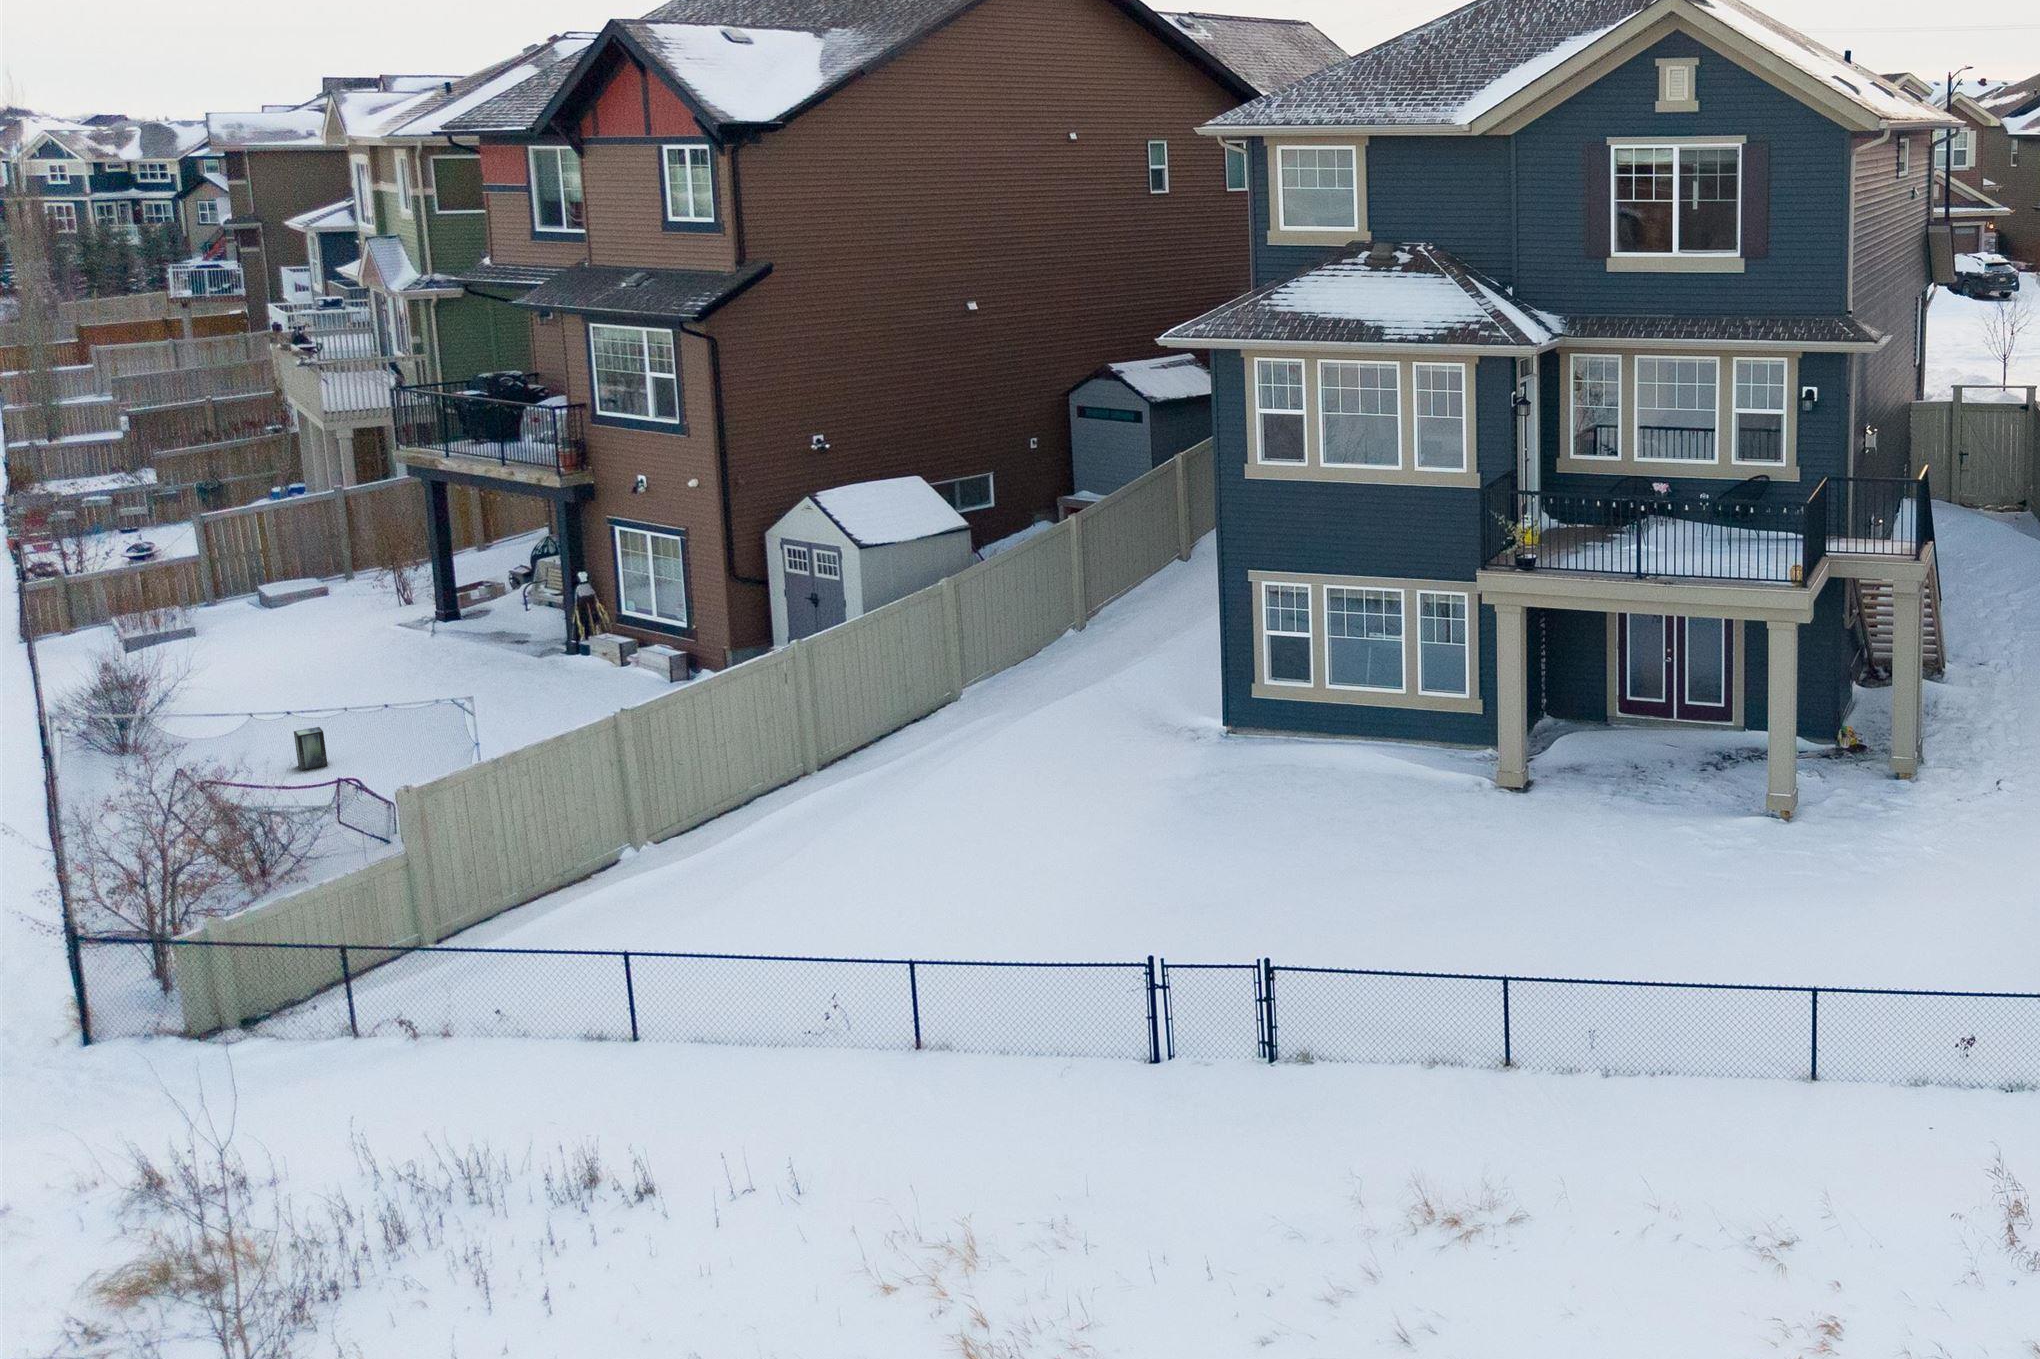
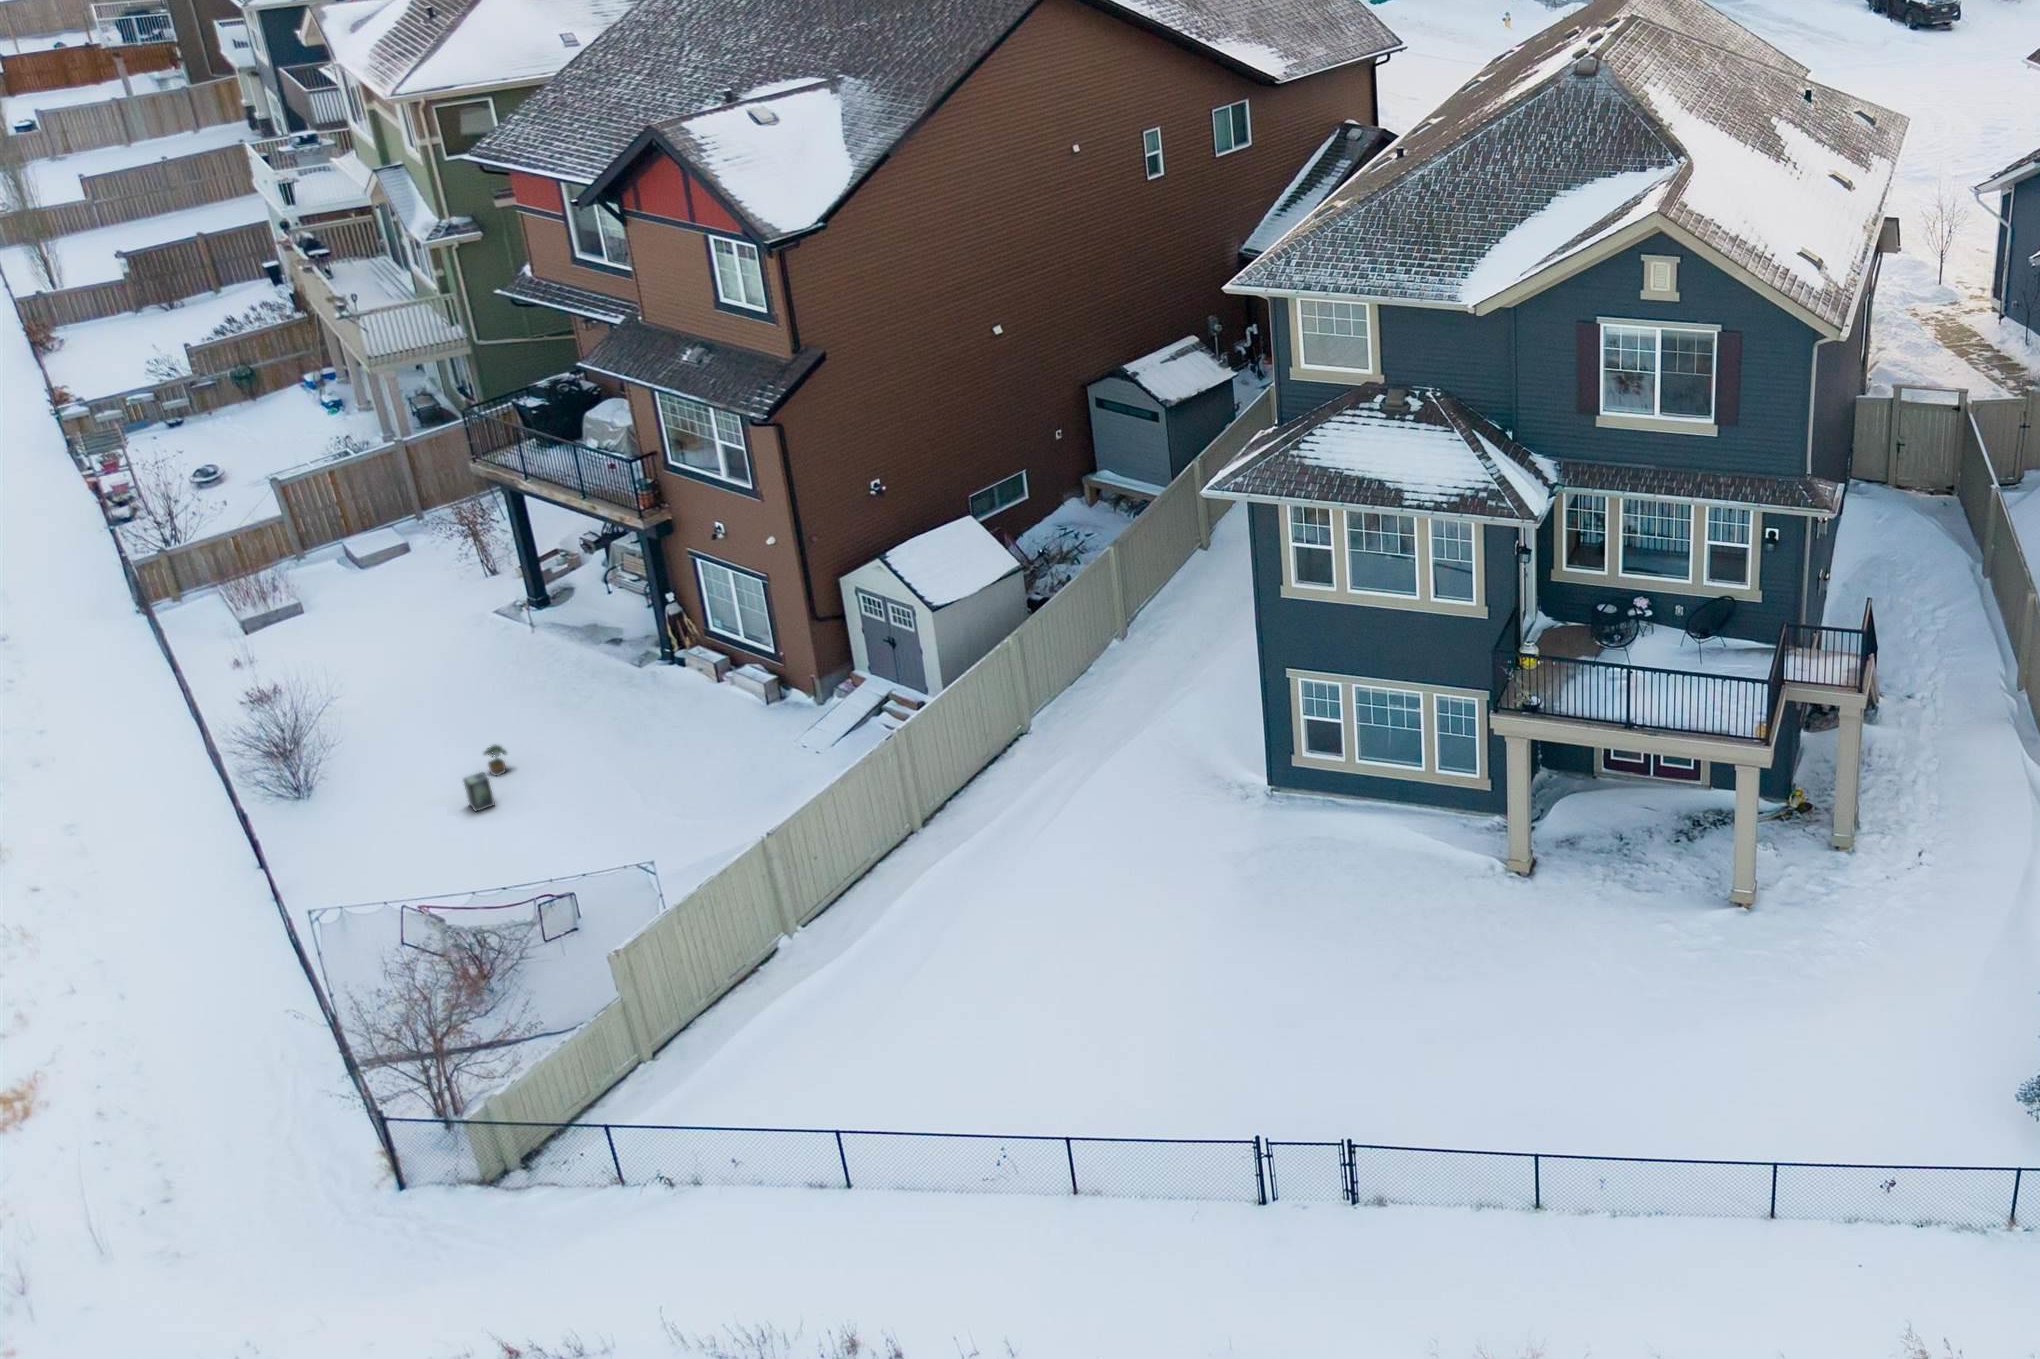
potted tree: none [329,709,359,746] -> present [484,745,507,776]

